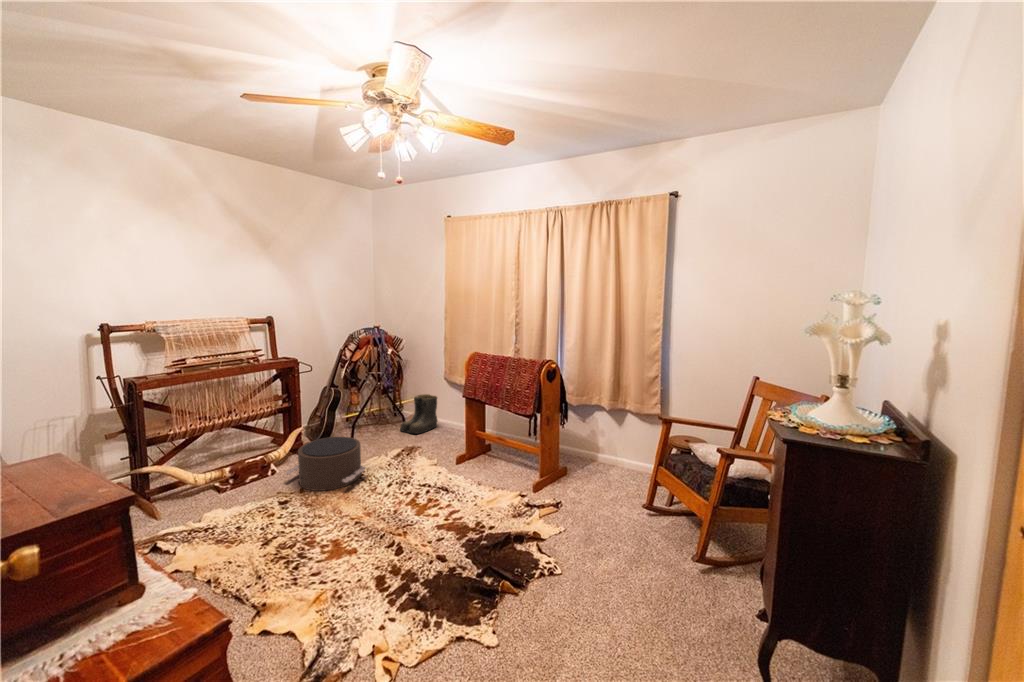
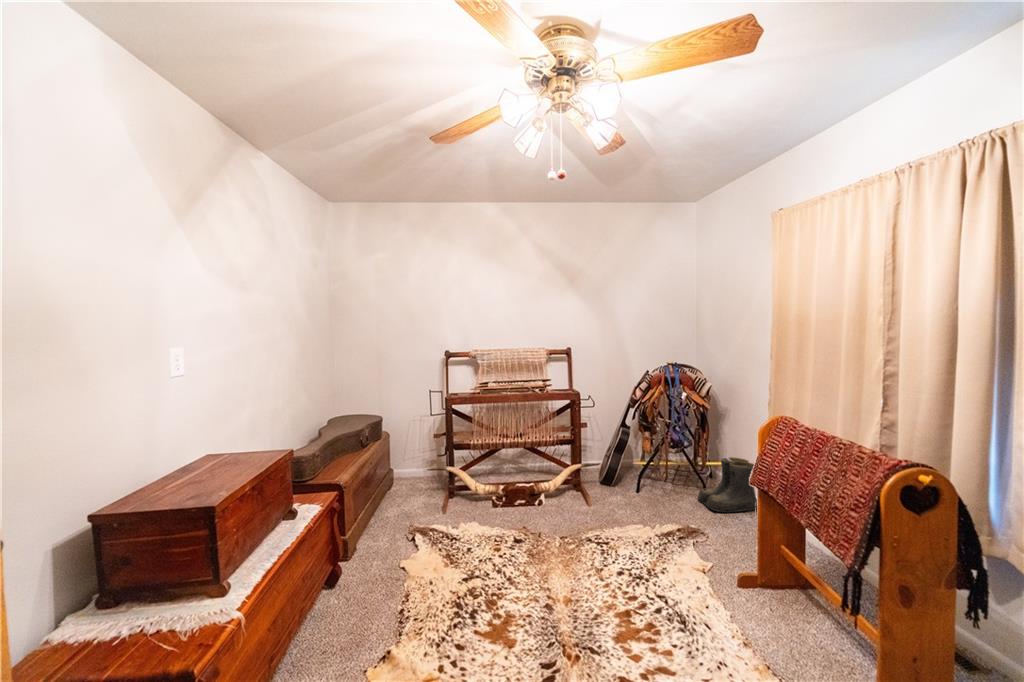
pouf: present [285,437,366,491] -> none [536,483,610,549]

